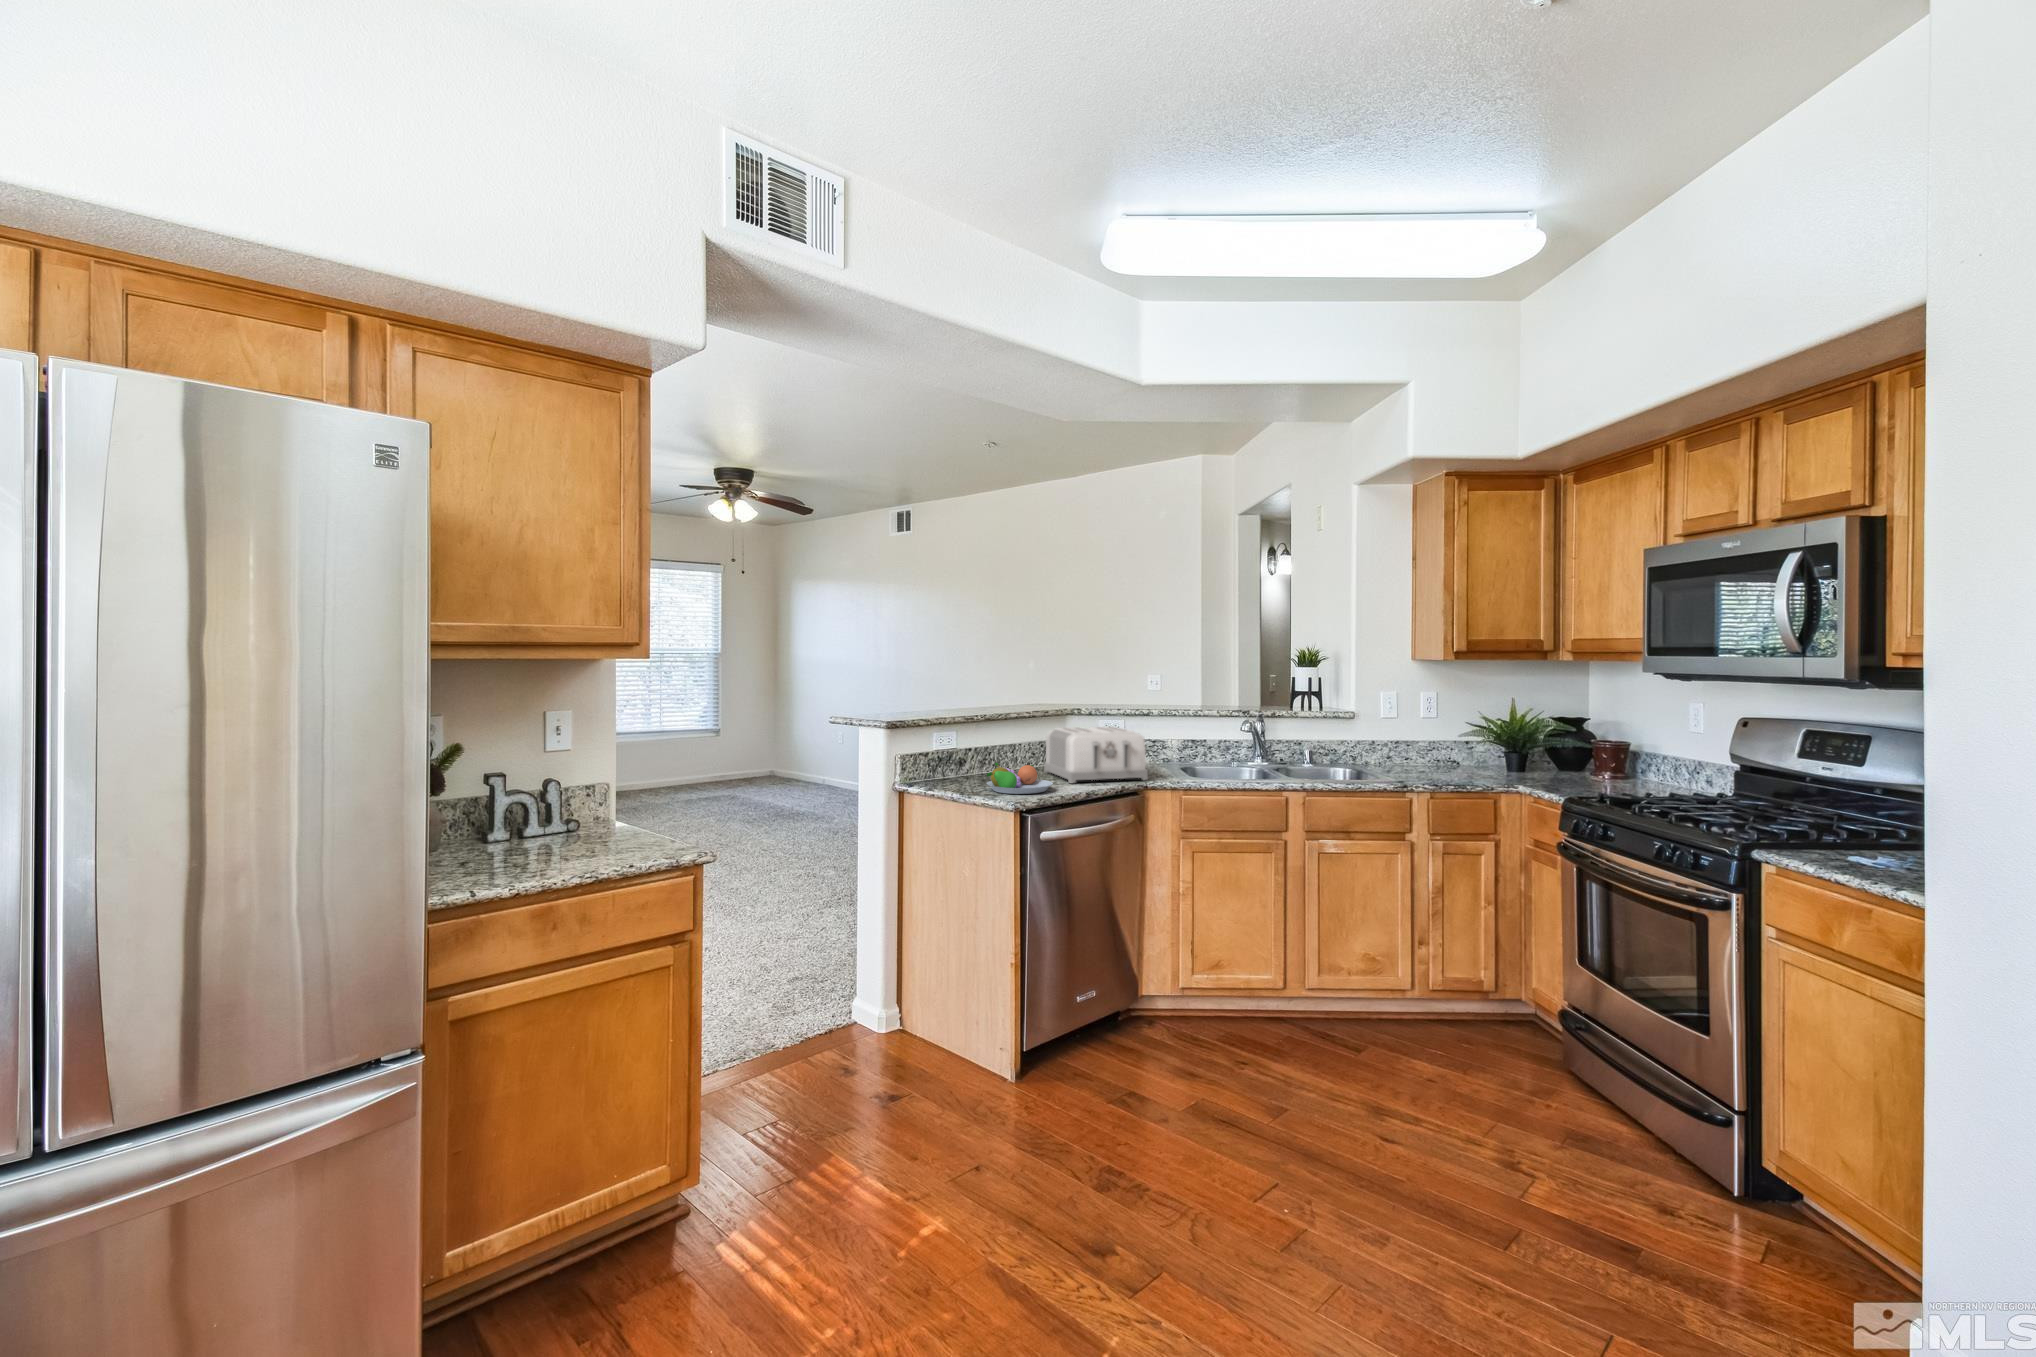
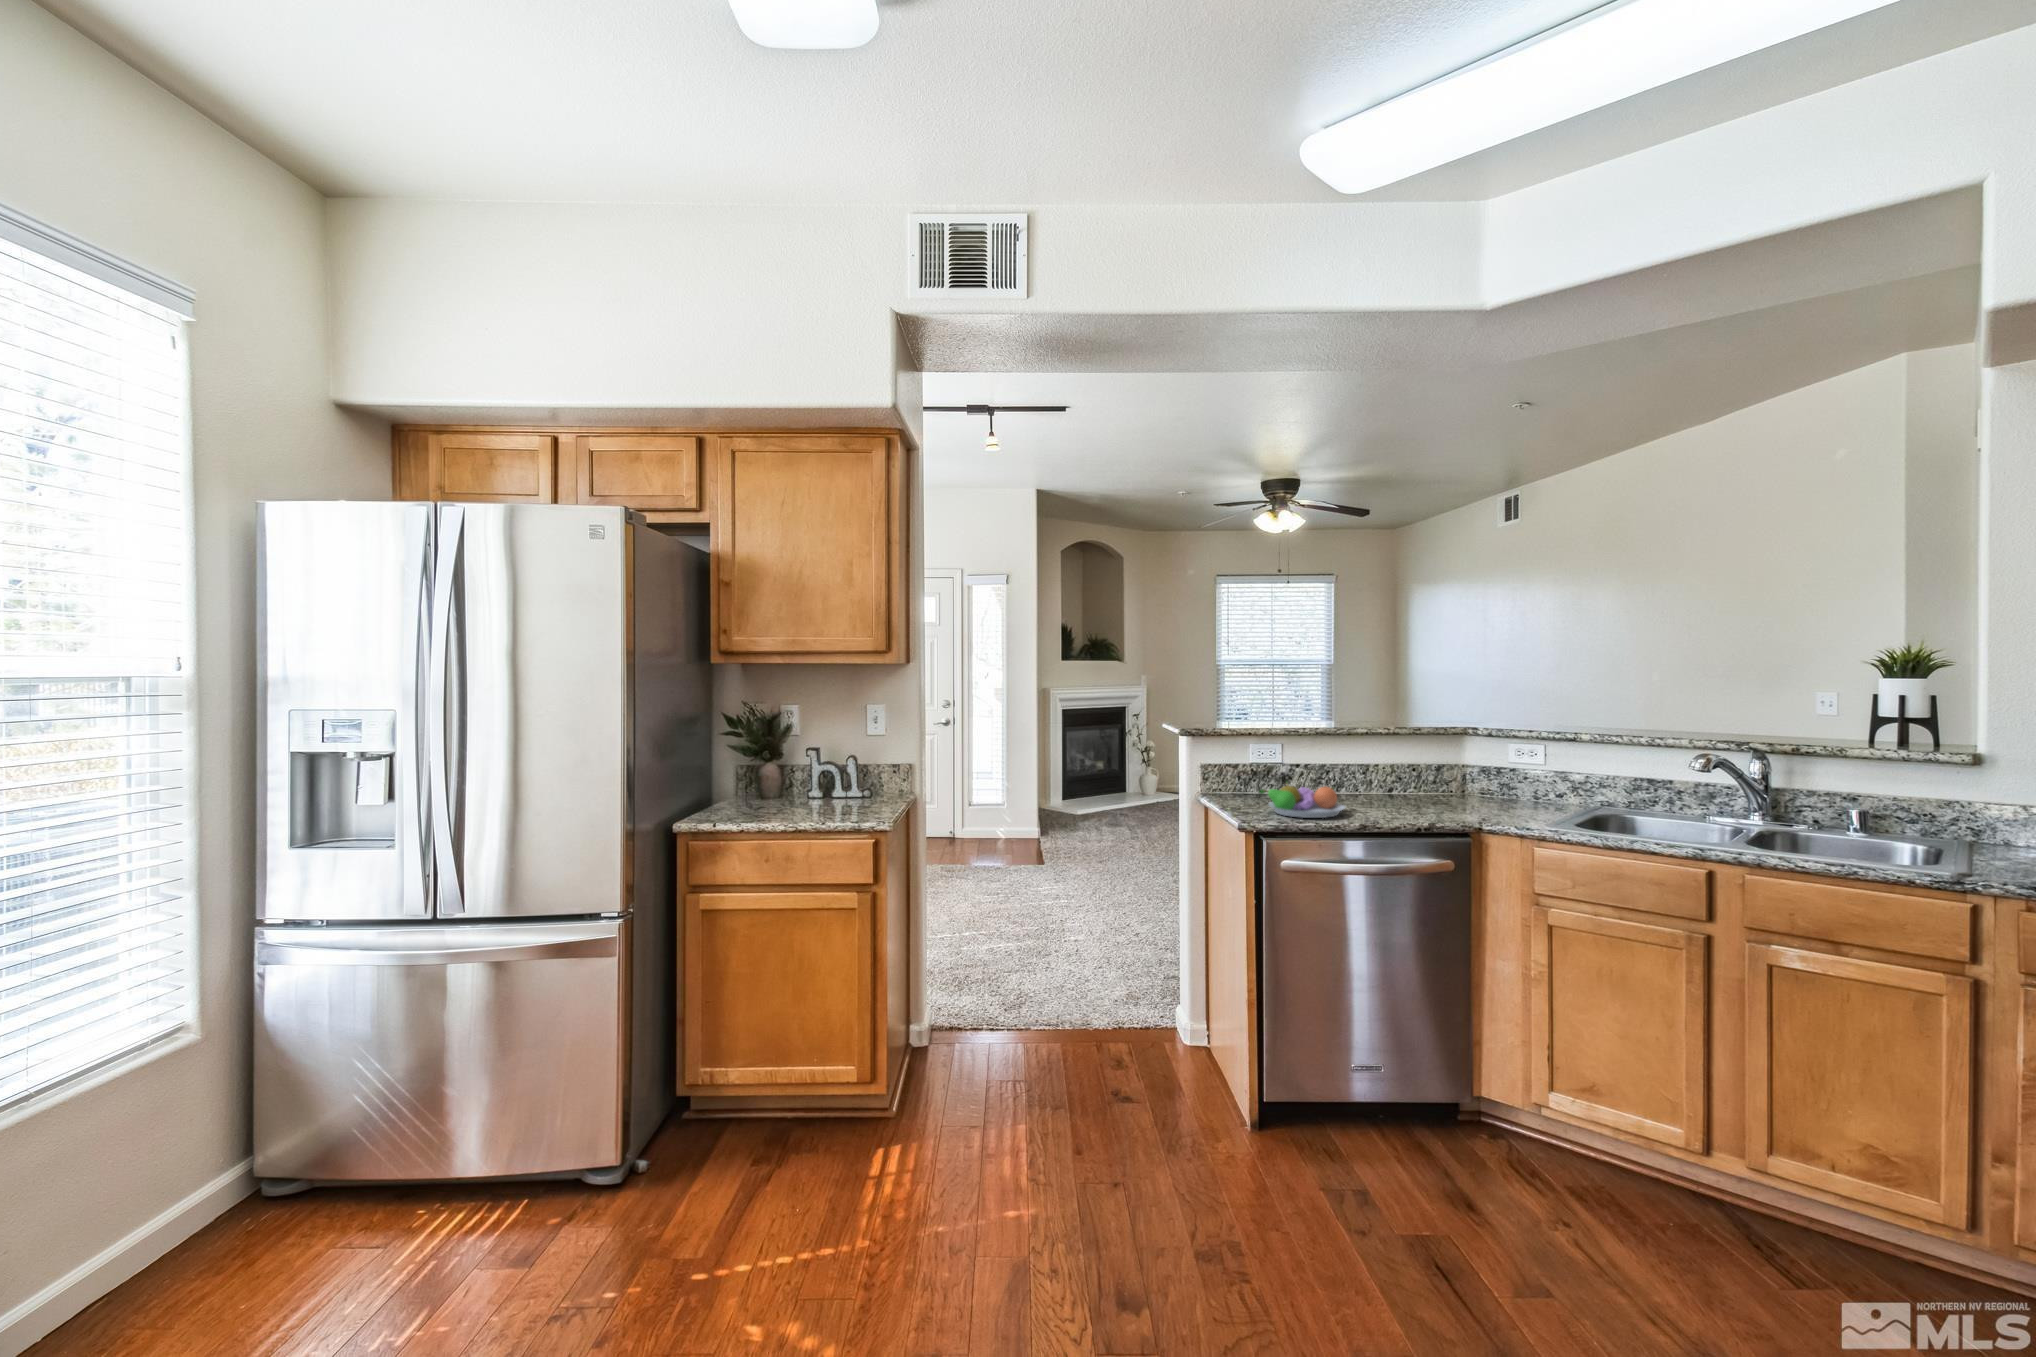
toaster: present [1044,726,1148,783] -> none [1385,748,1504,822]

